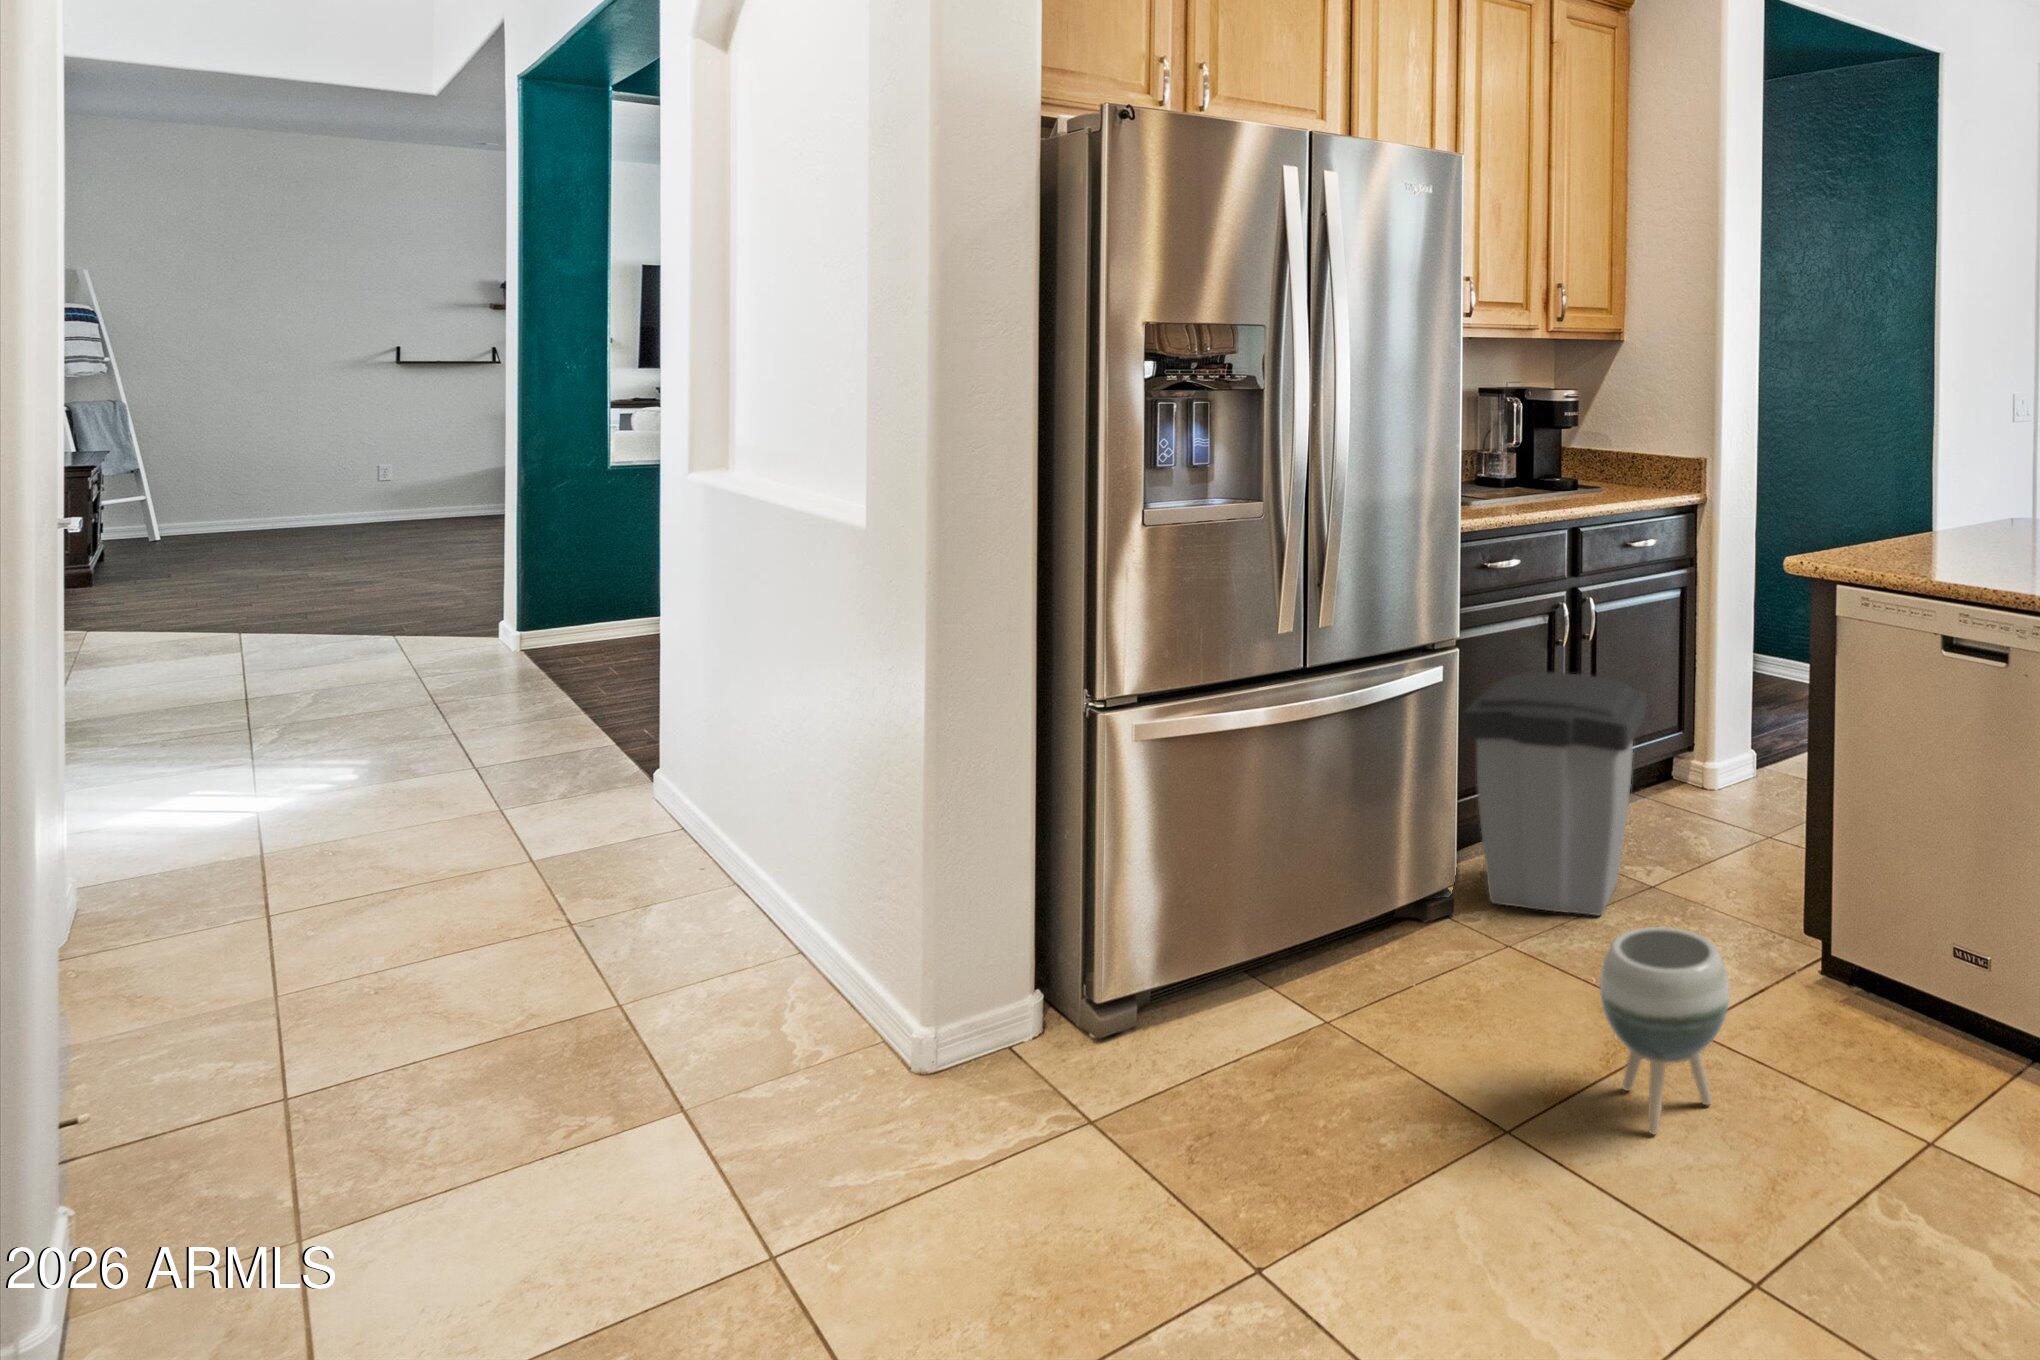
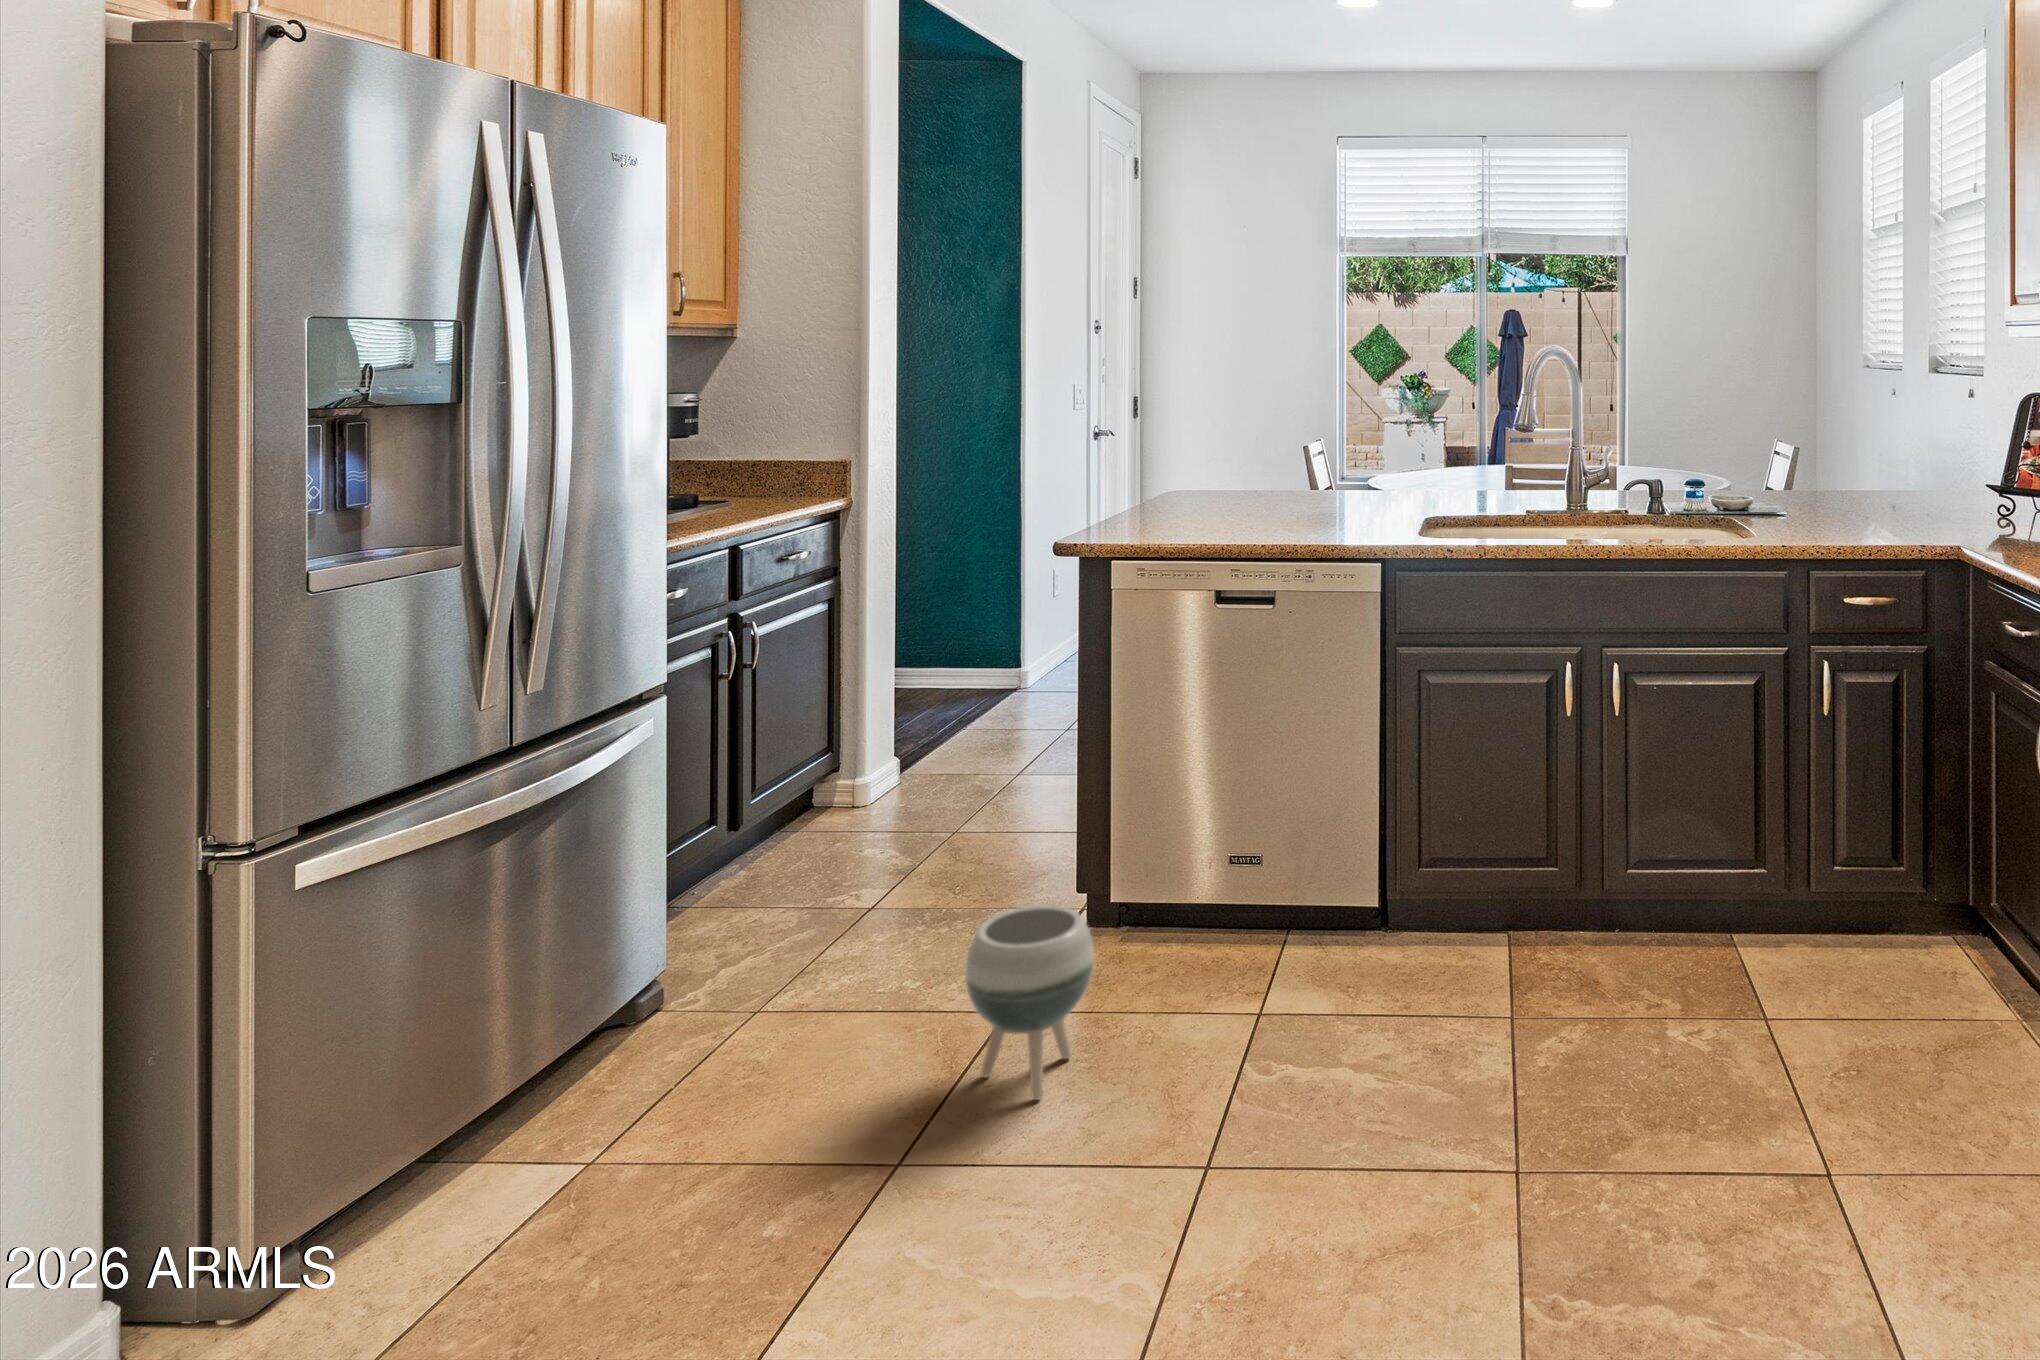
trash can: present [1464,672,1646,915] -> none [667,700,873,972]

